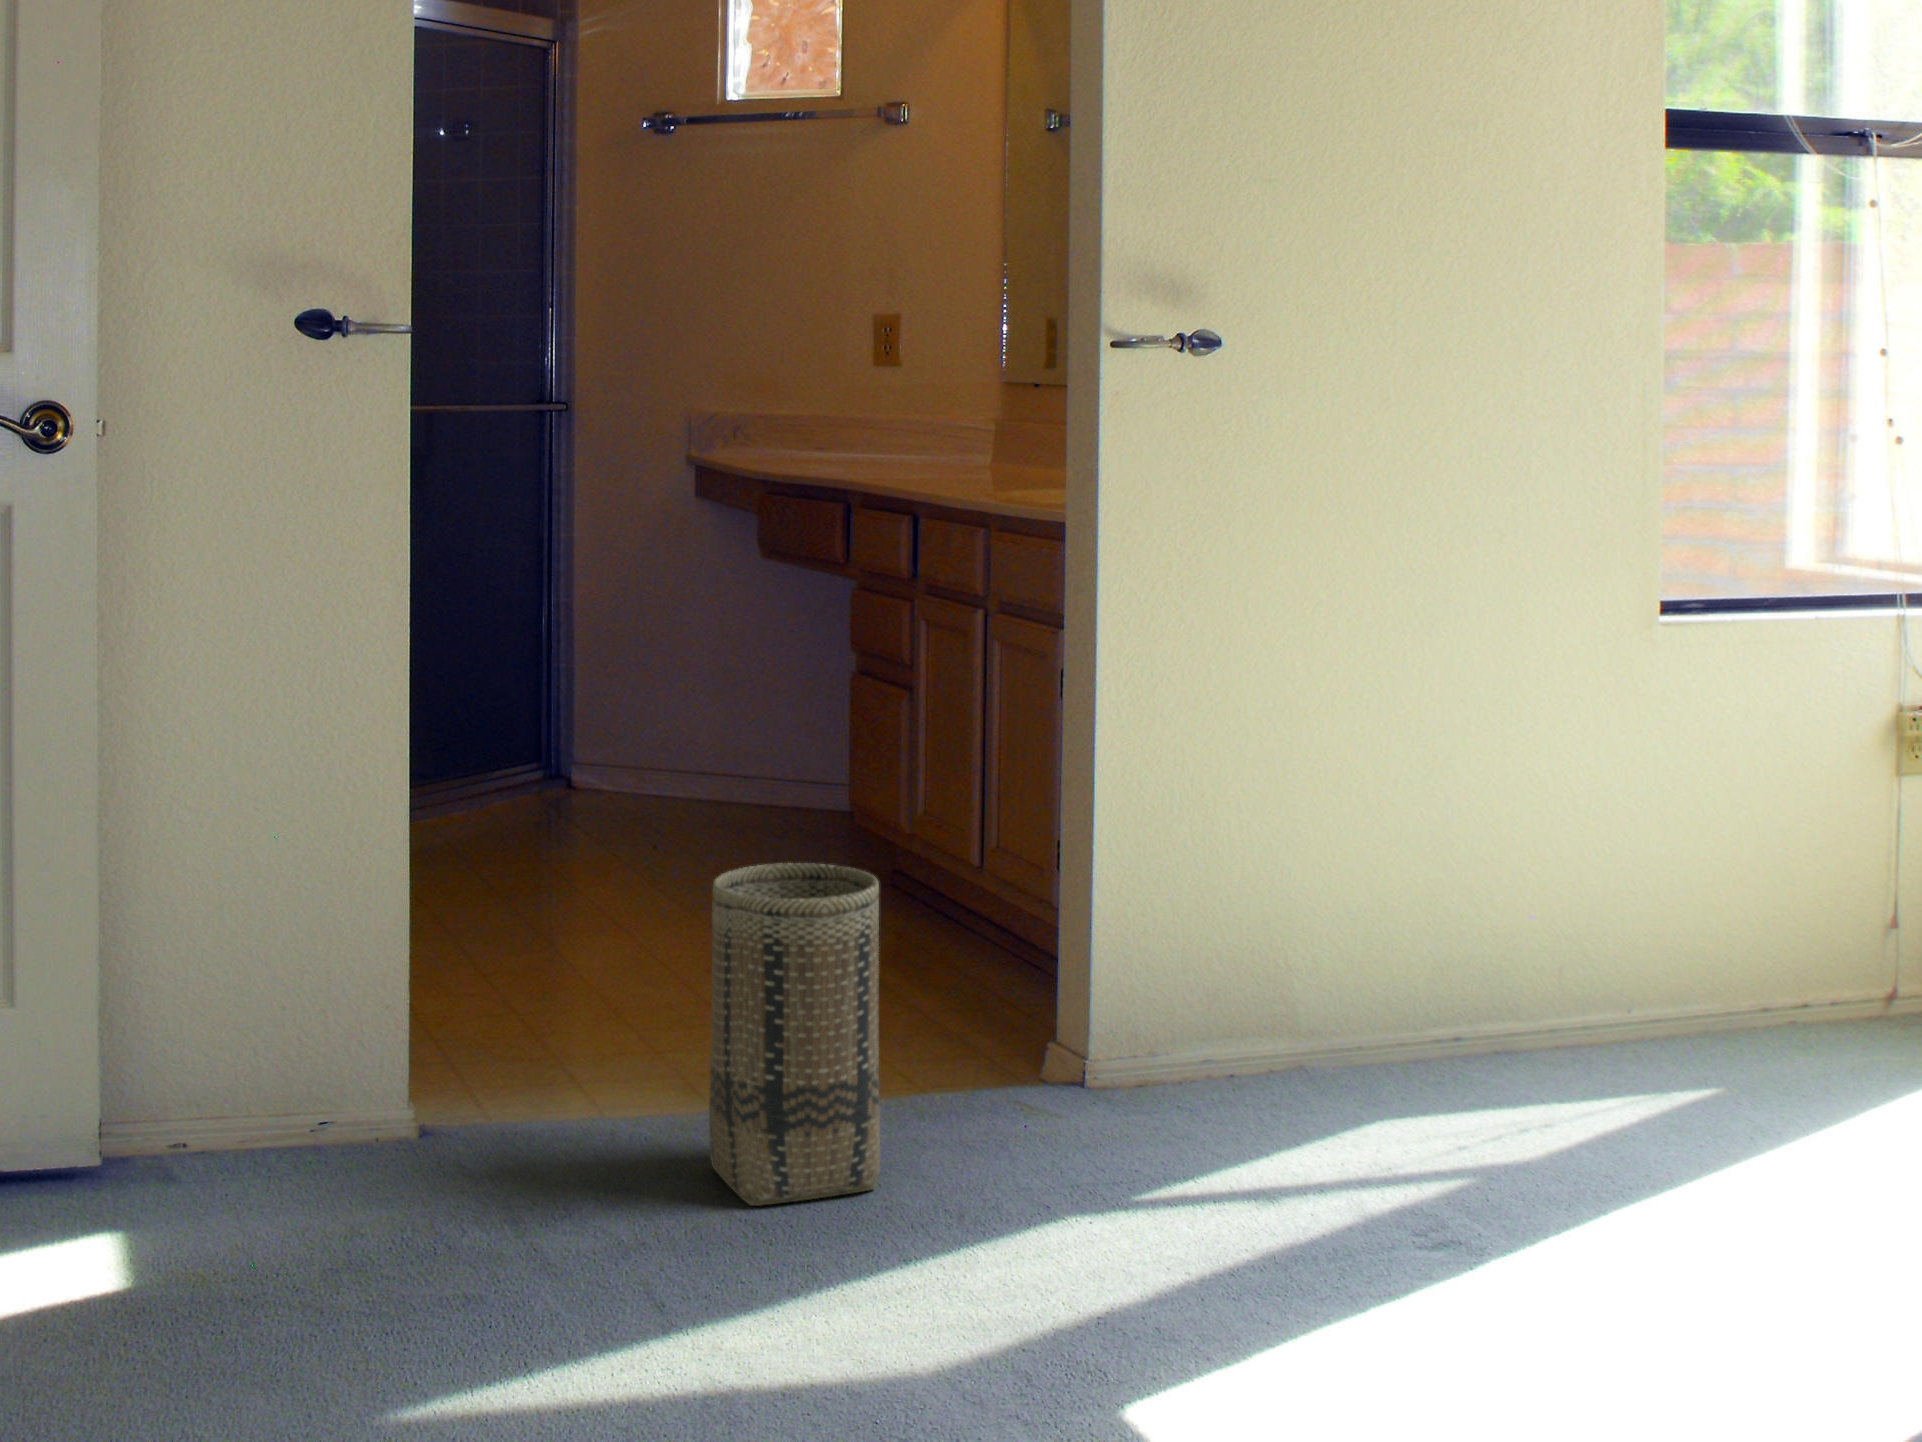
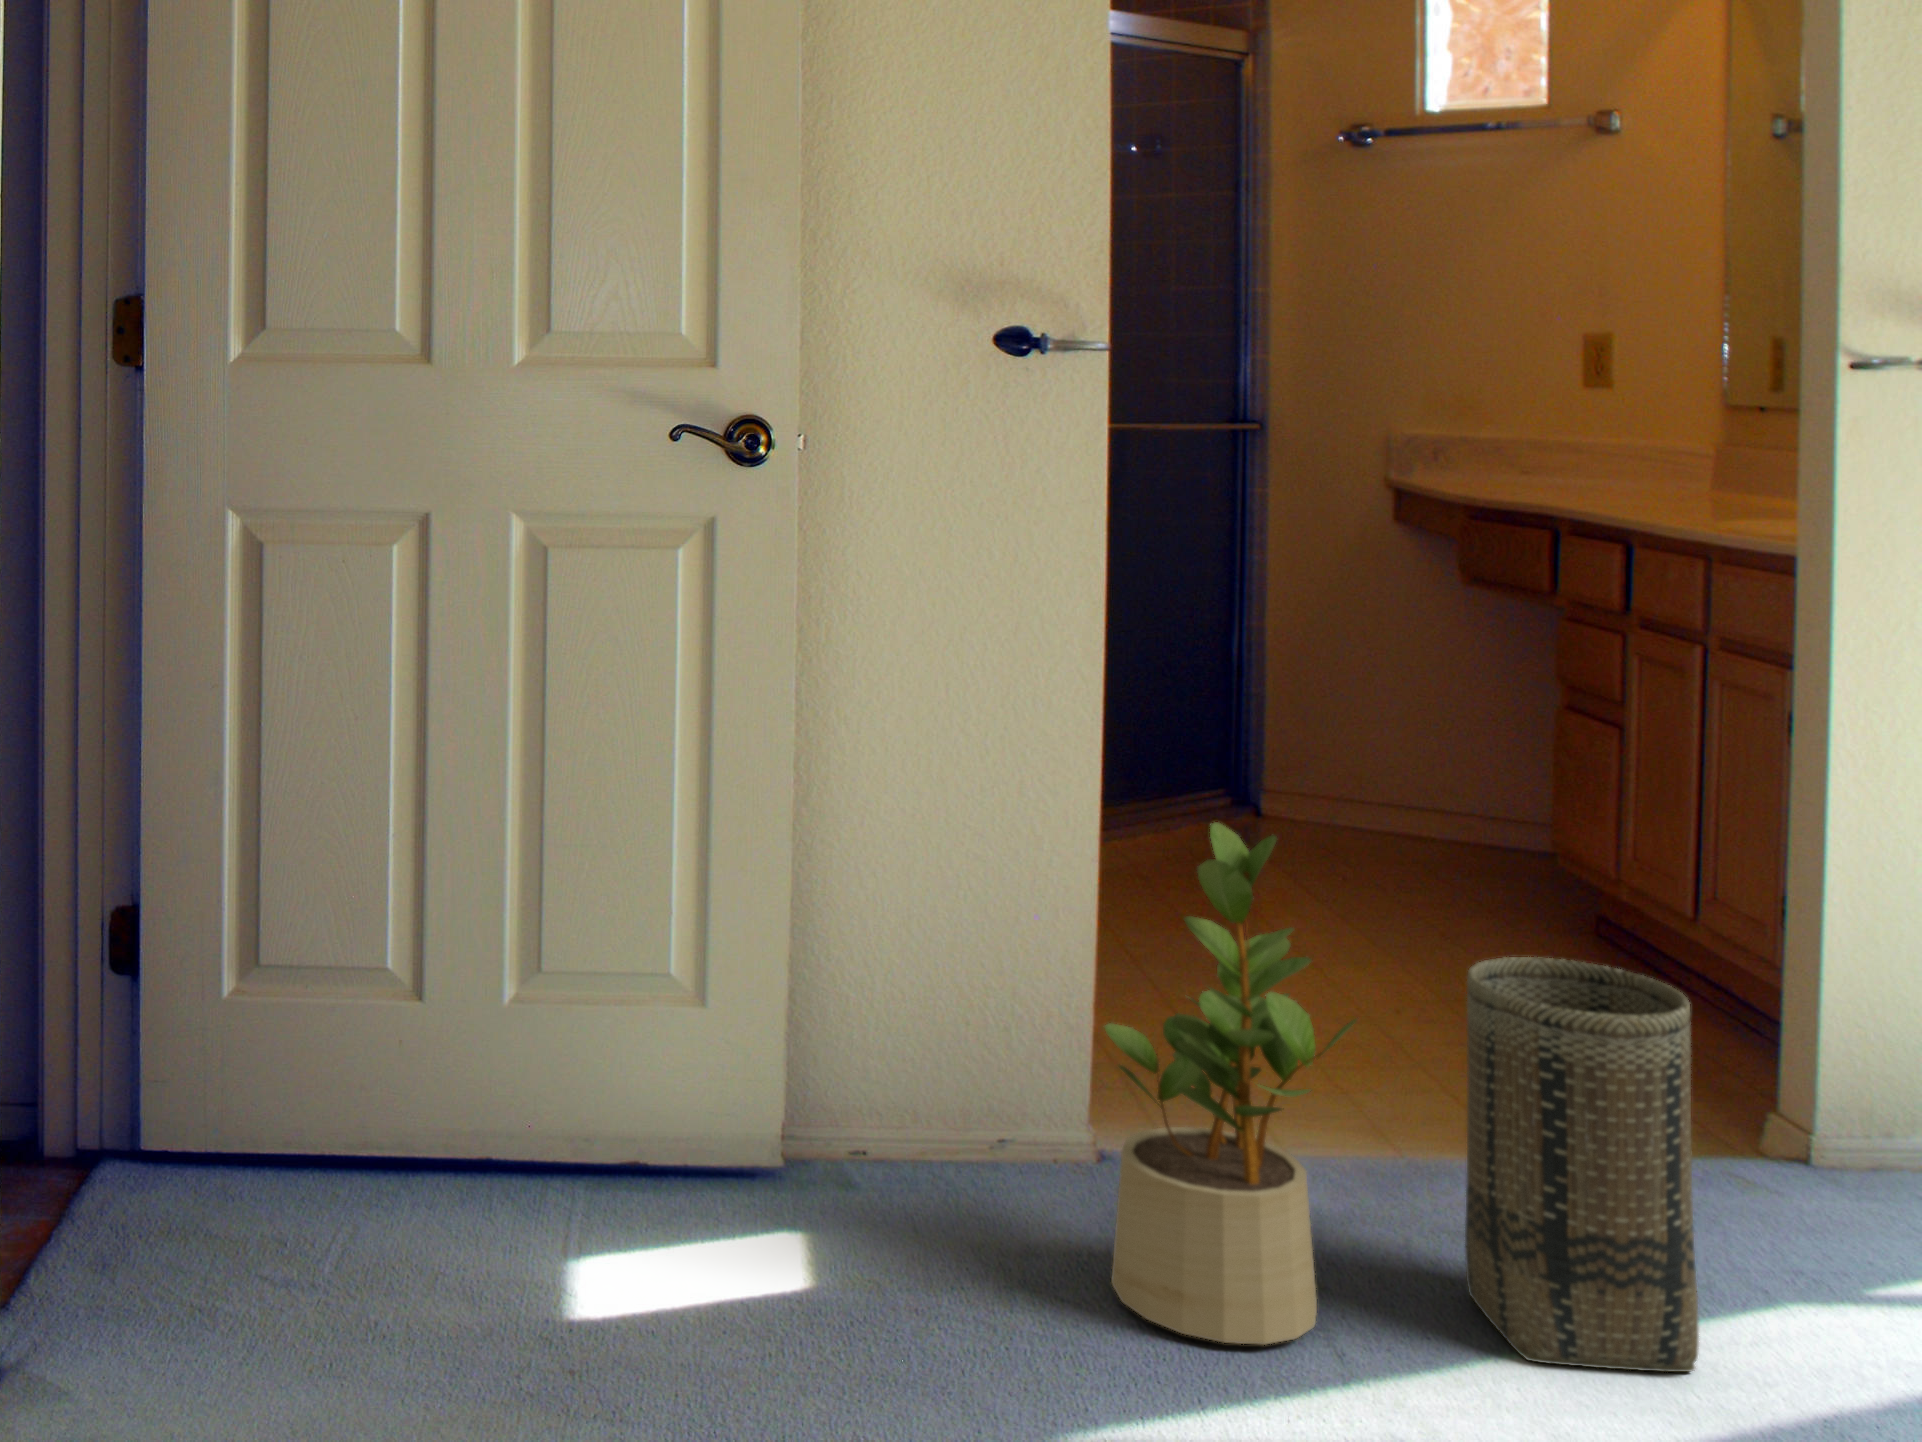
potted plant: none [400,770,620,1241] -> present [1105,822,1356,1345]

